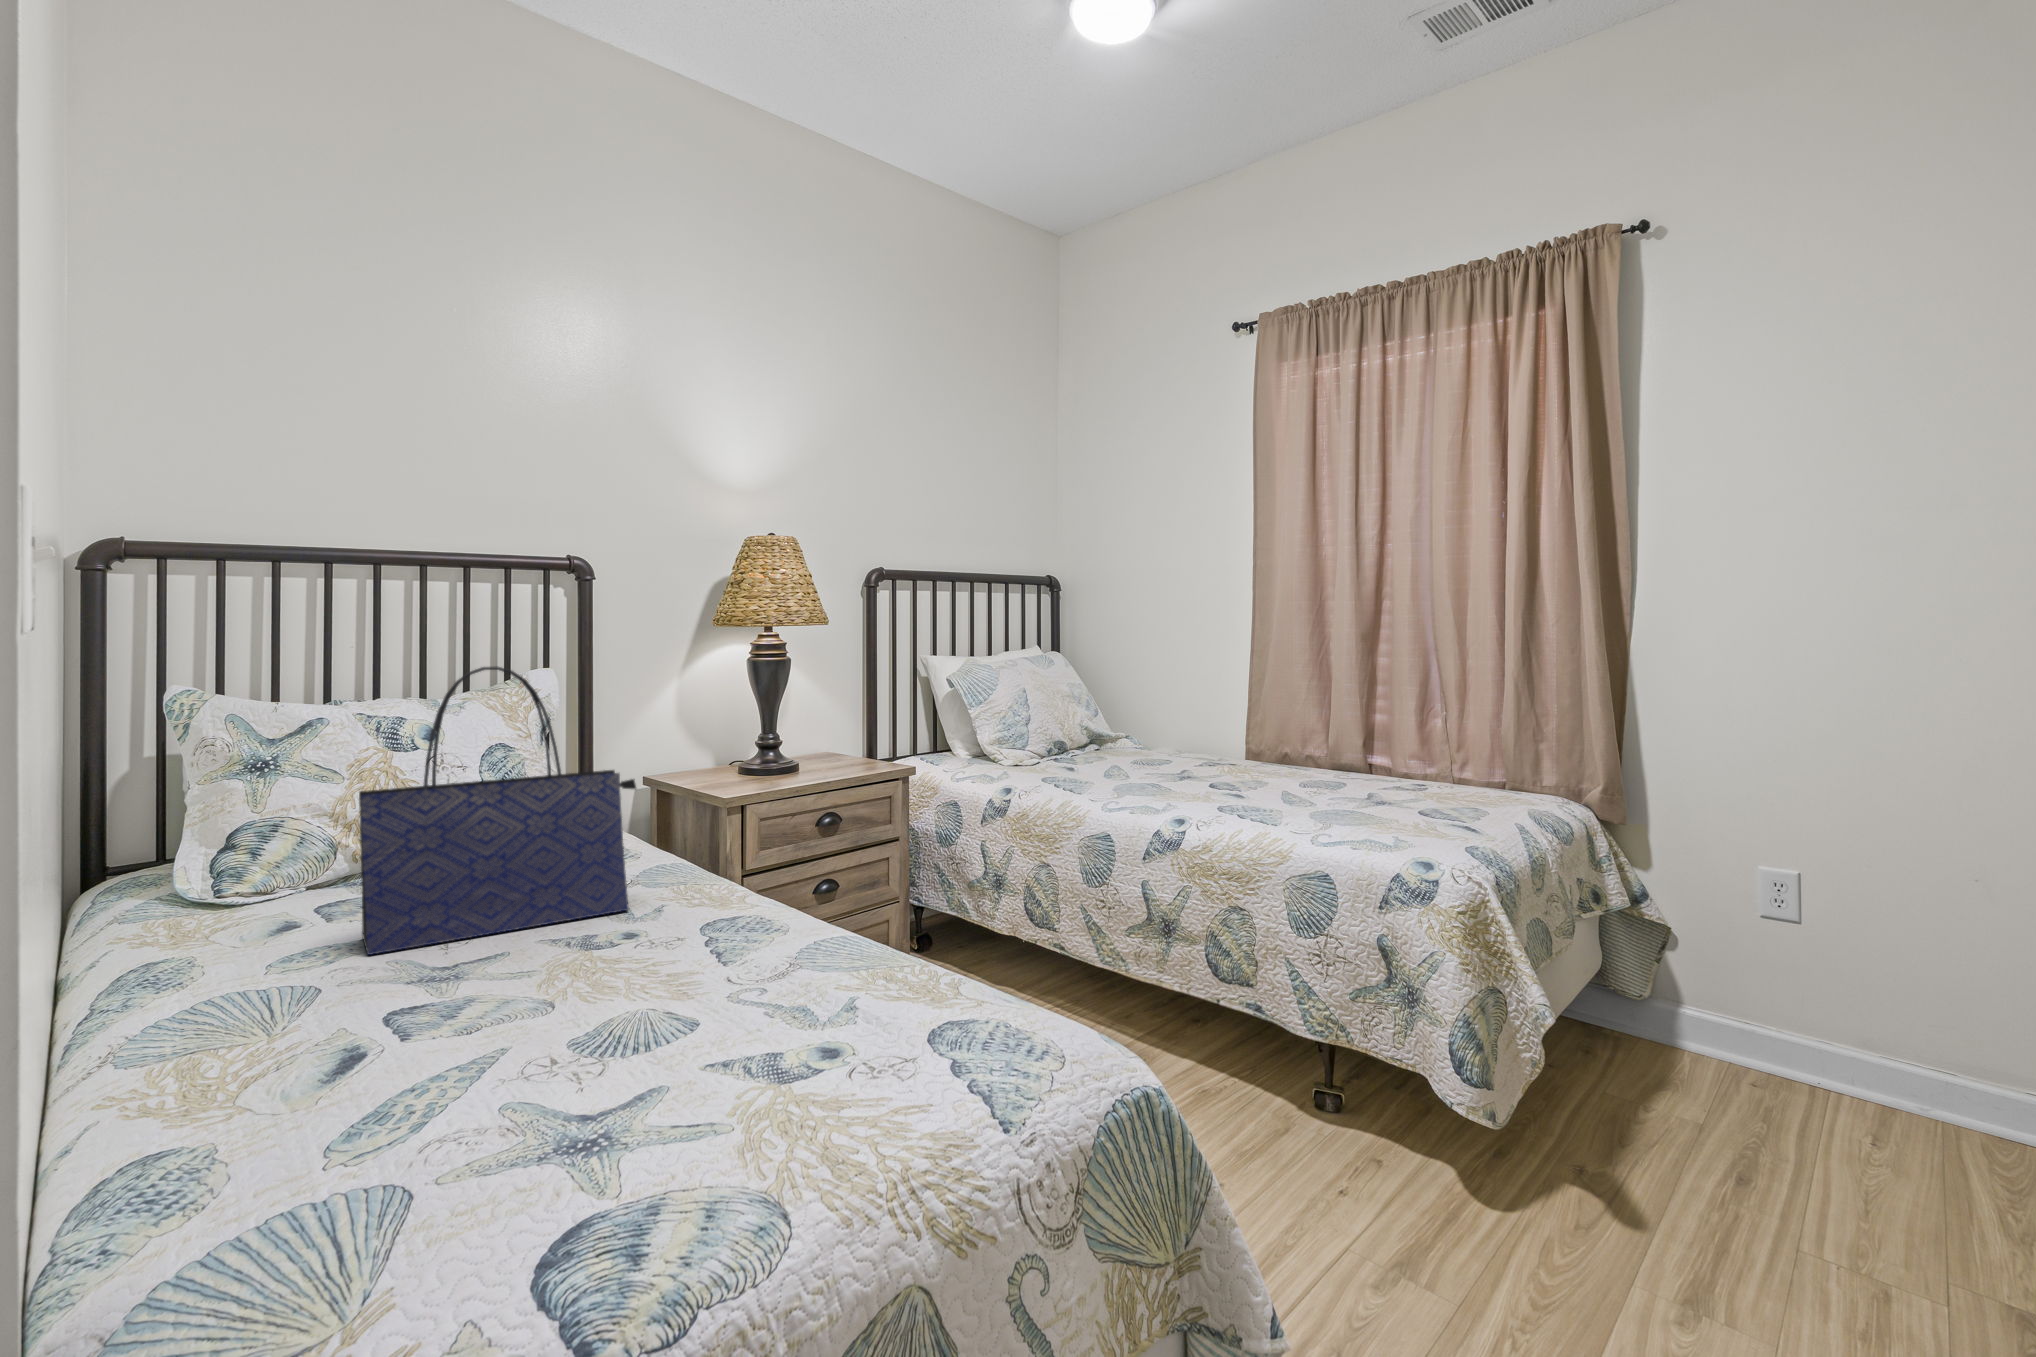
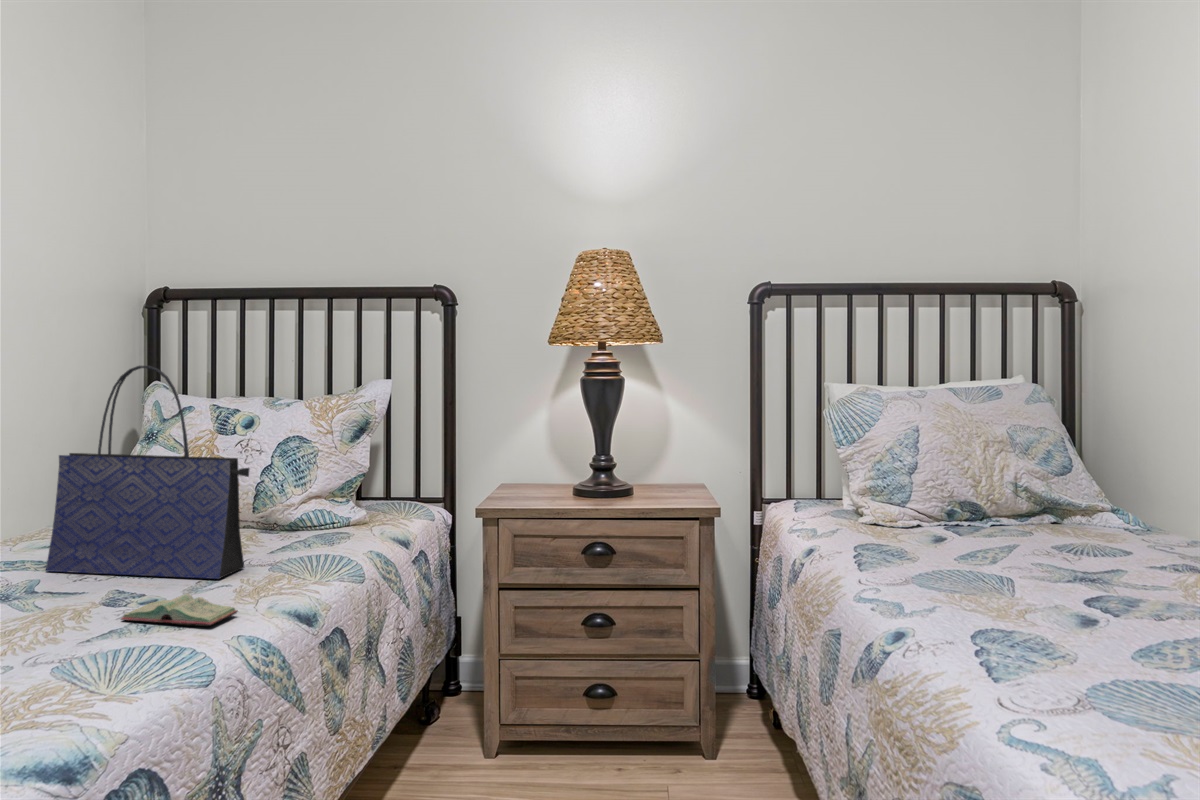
book: none [656,917,780,960] -> present [121,594,238,626]

